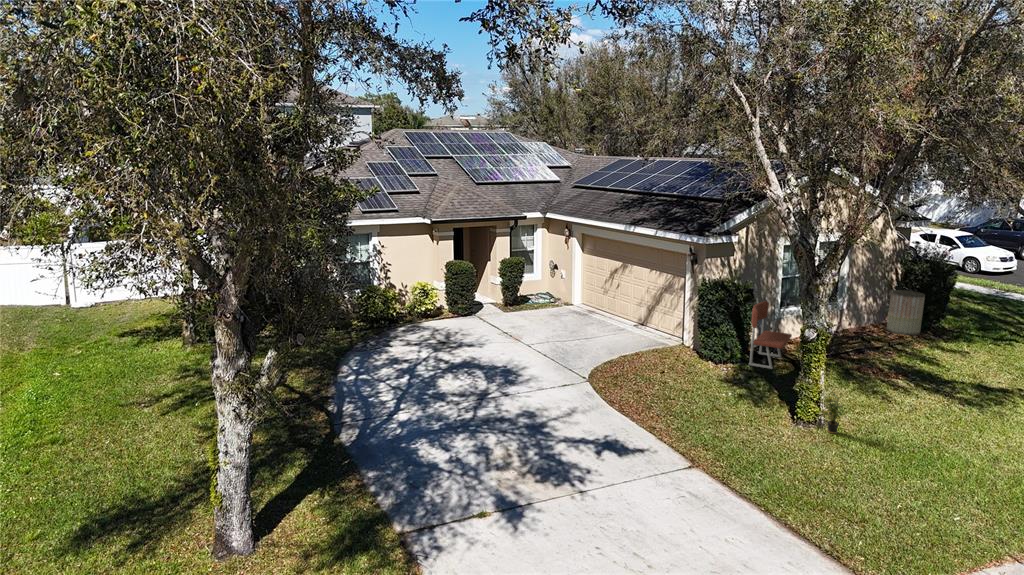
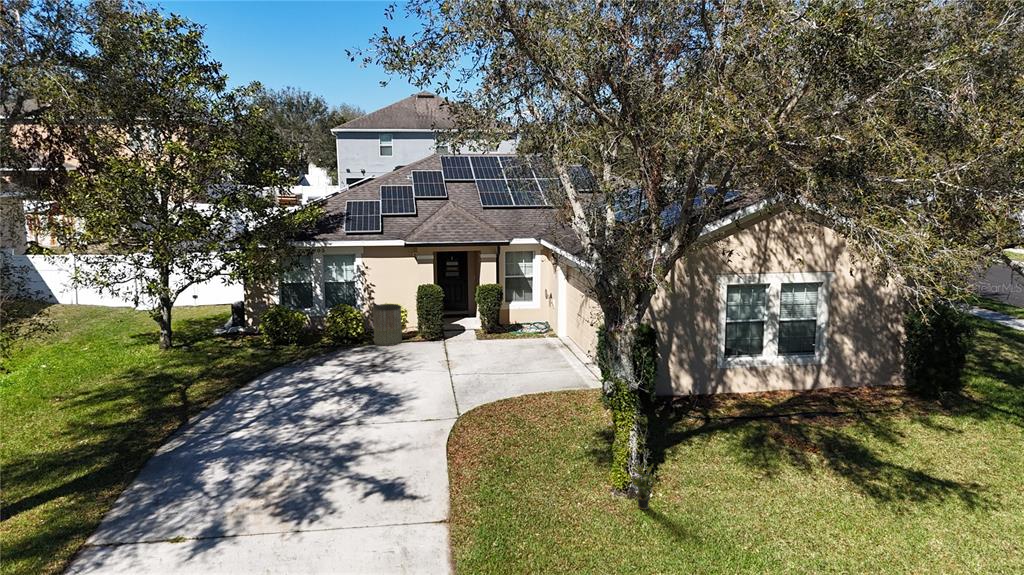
trash can: present [887,290,925,335] -> present [373,304,402,346]
bench: present [749,301,792,369] -> none [653,348,713,424]

